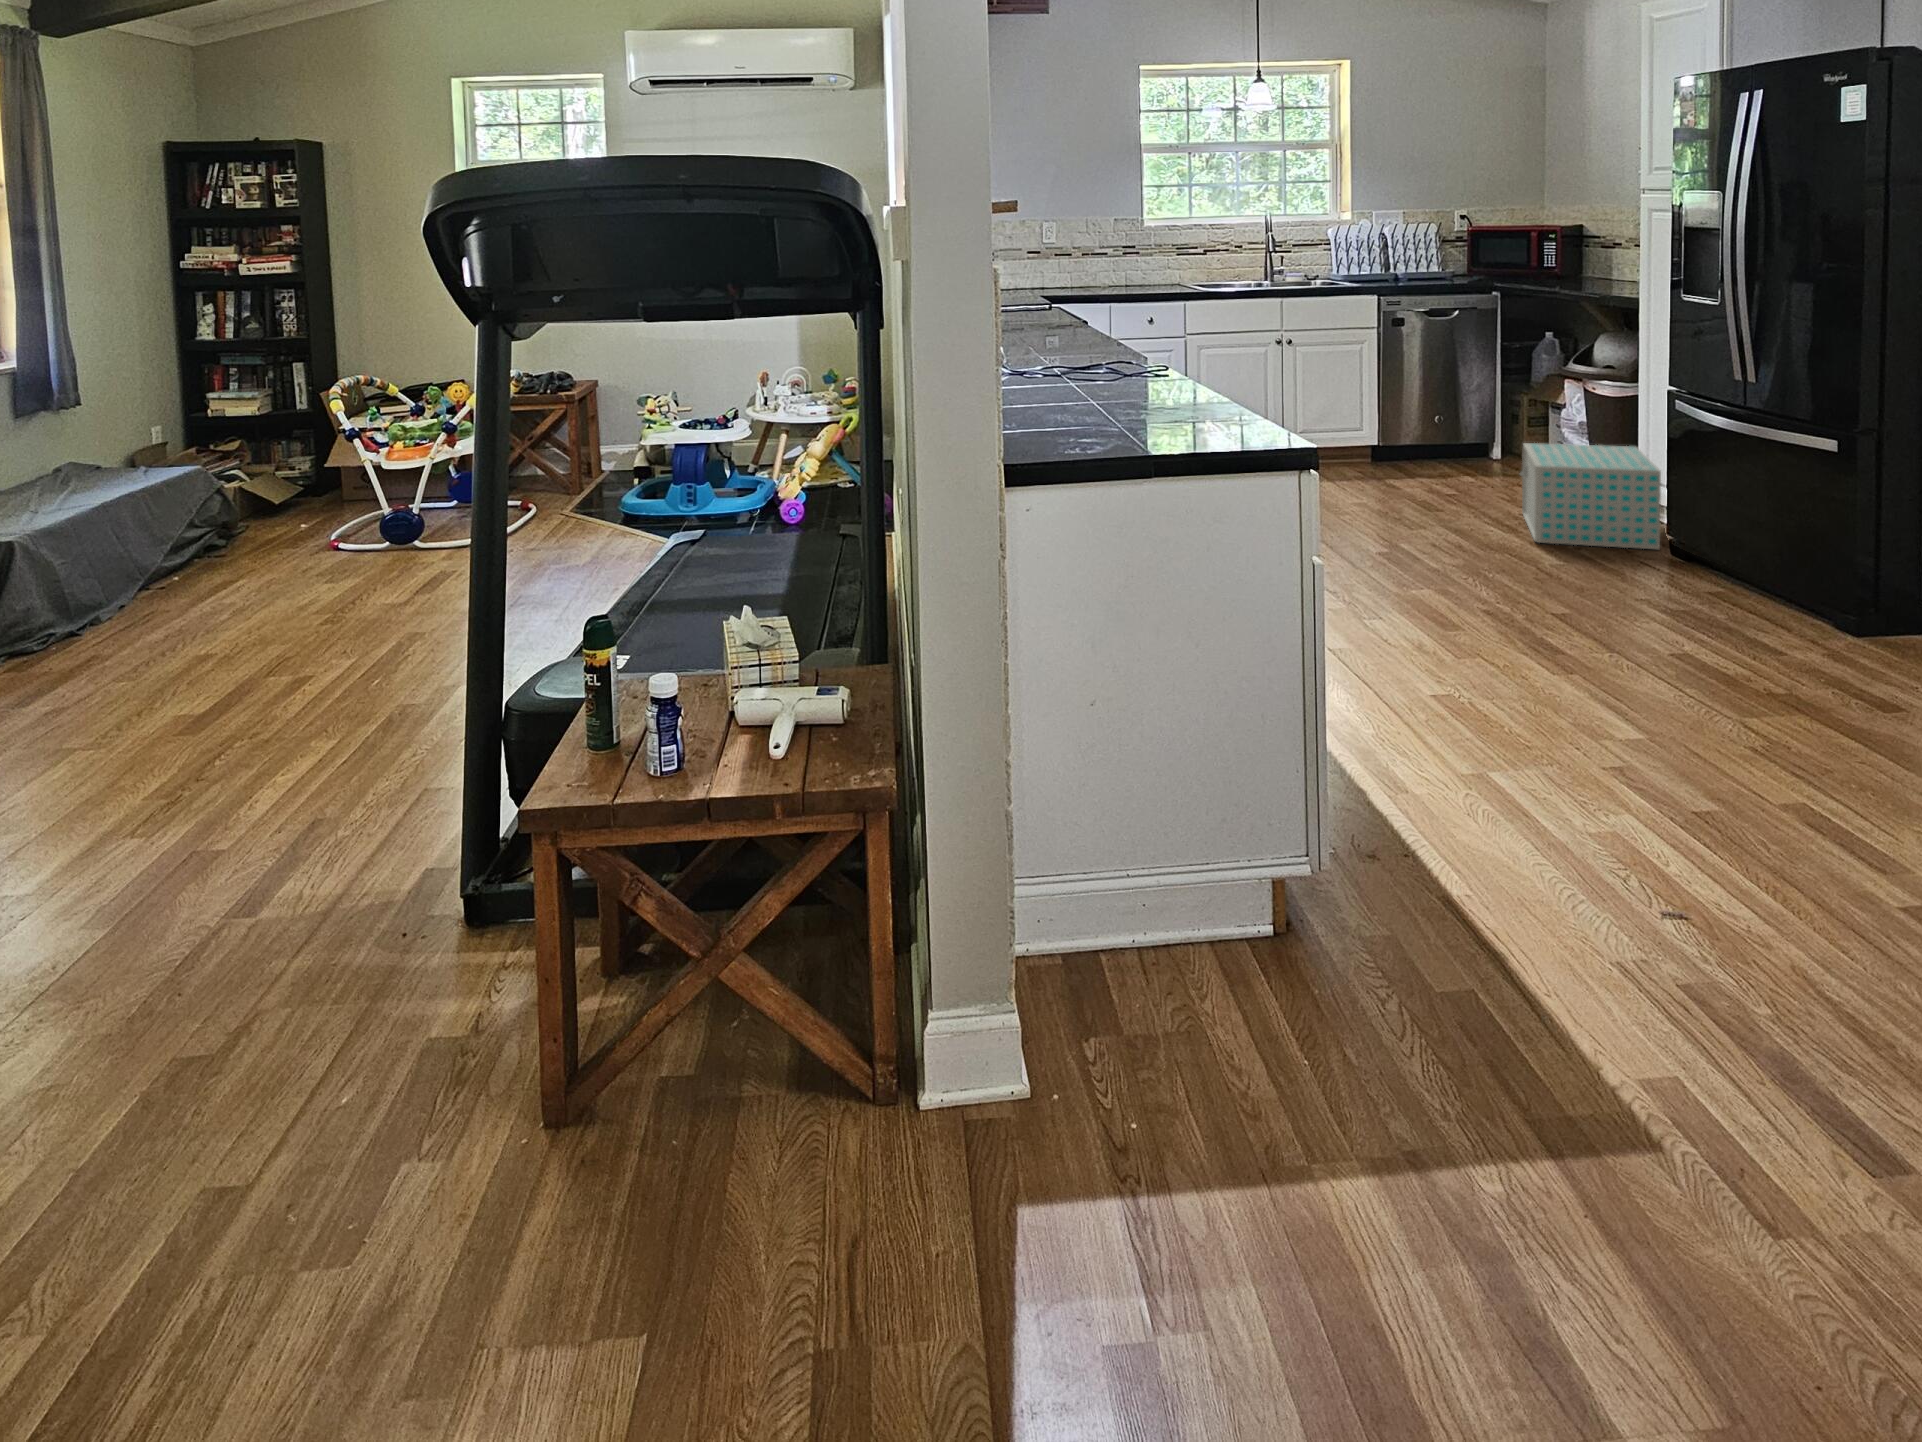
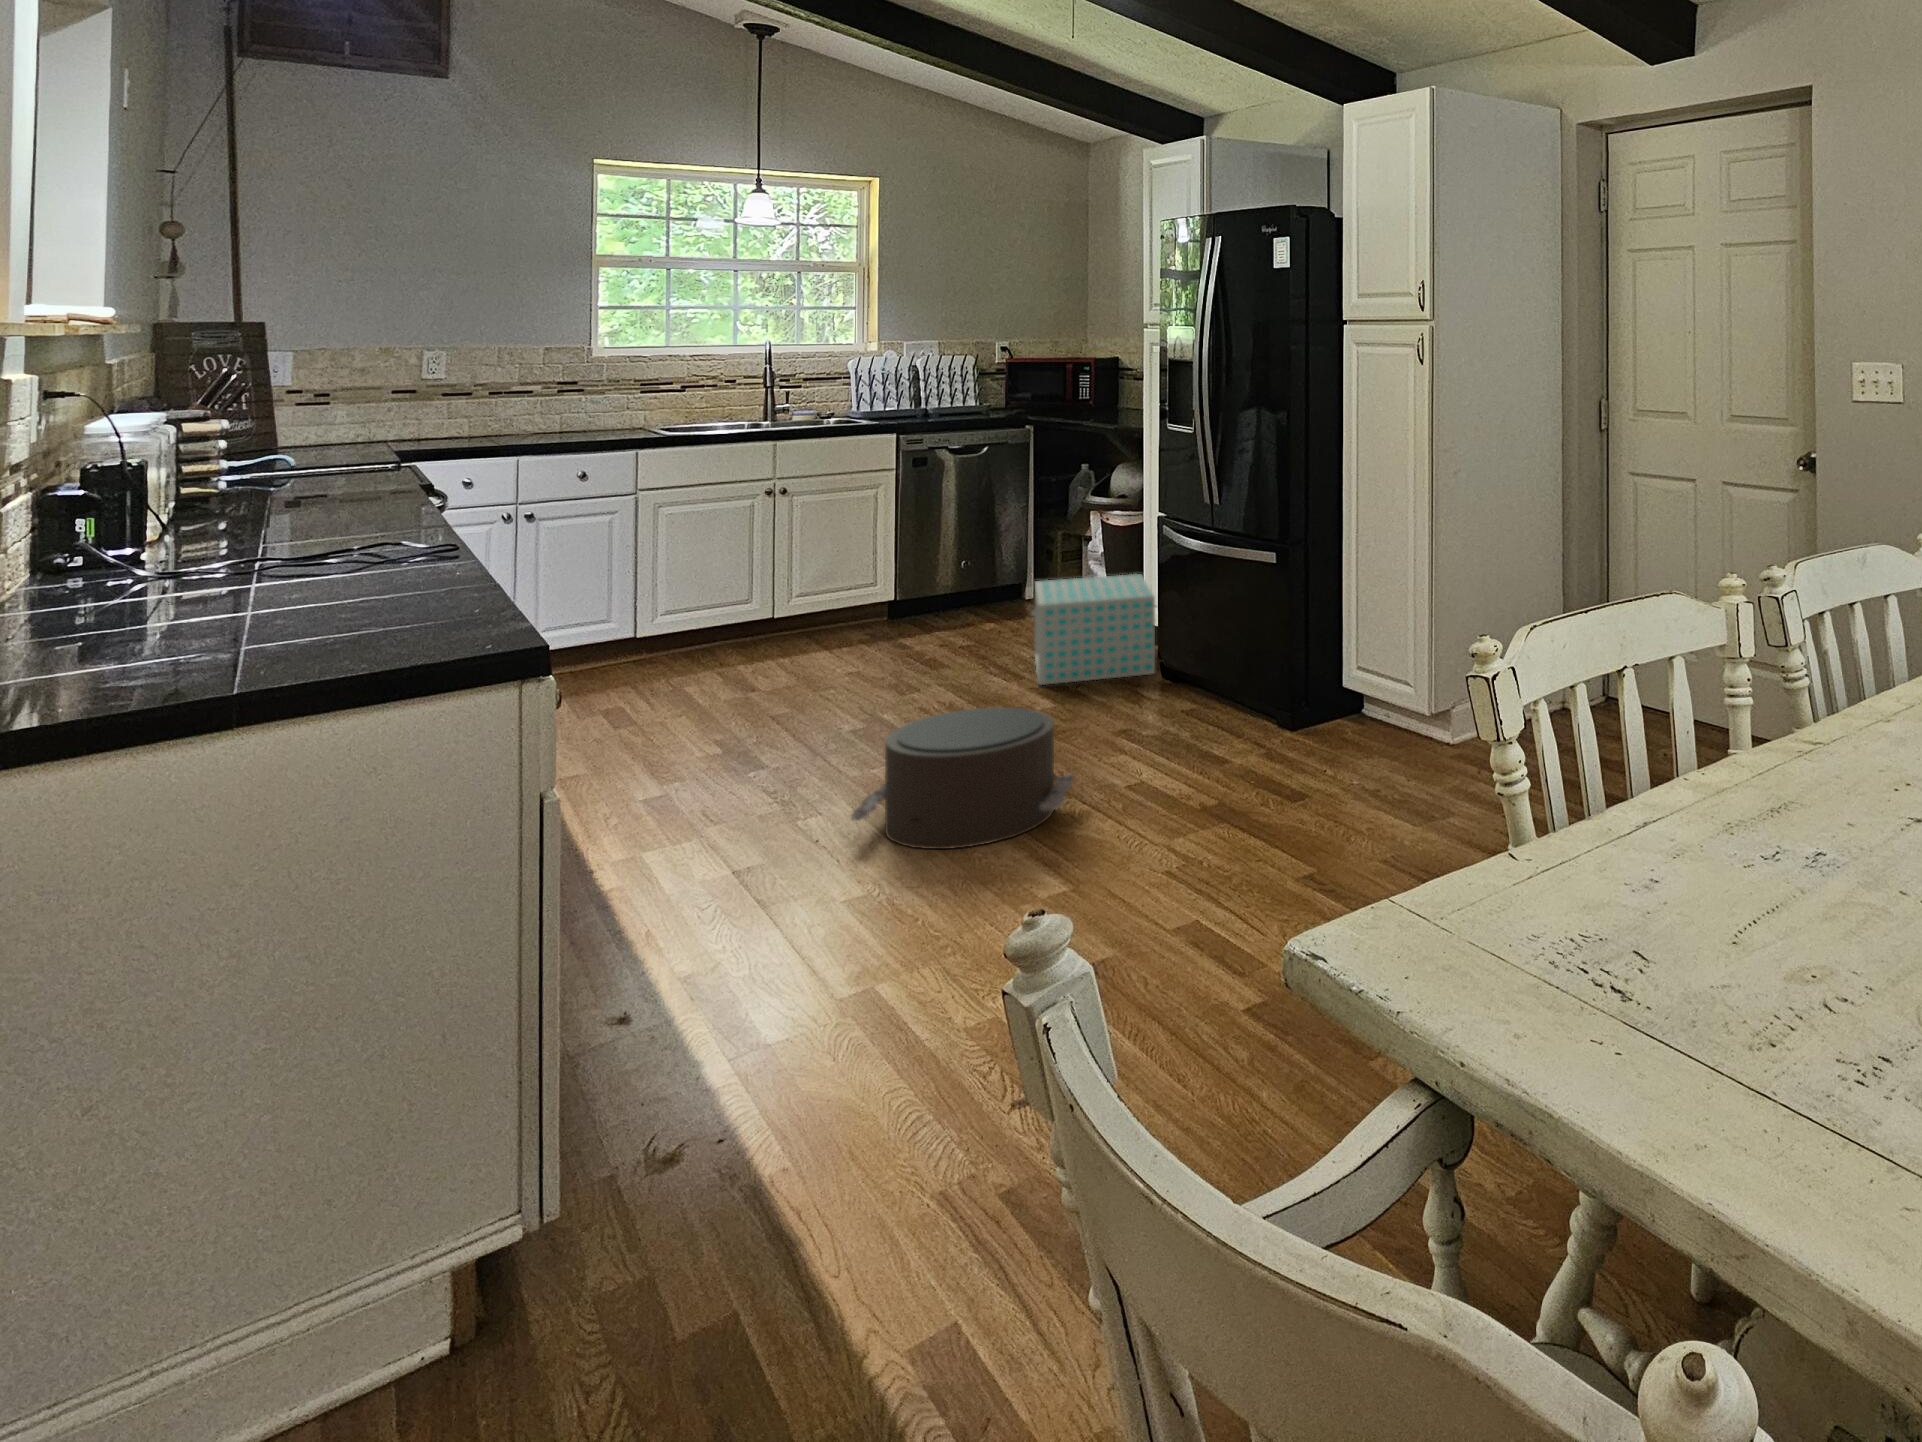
pouf: none [1402,554,1607,679] -> present [851,707,1073,849]

